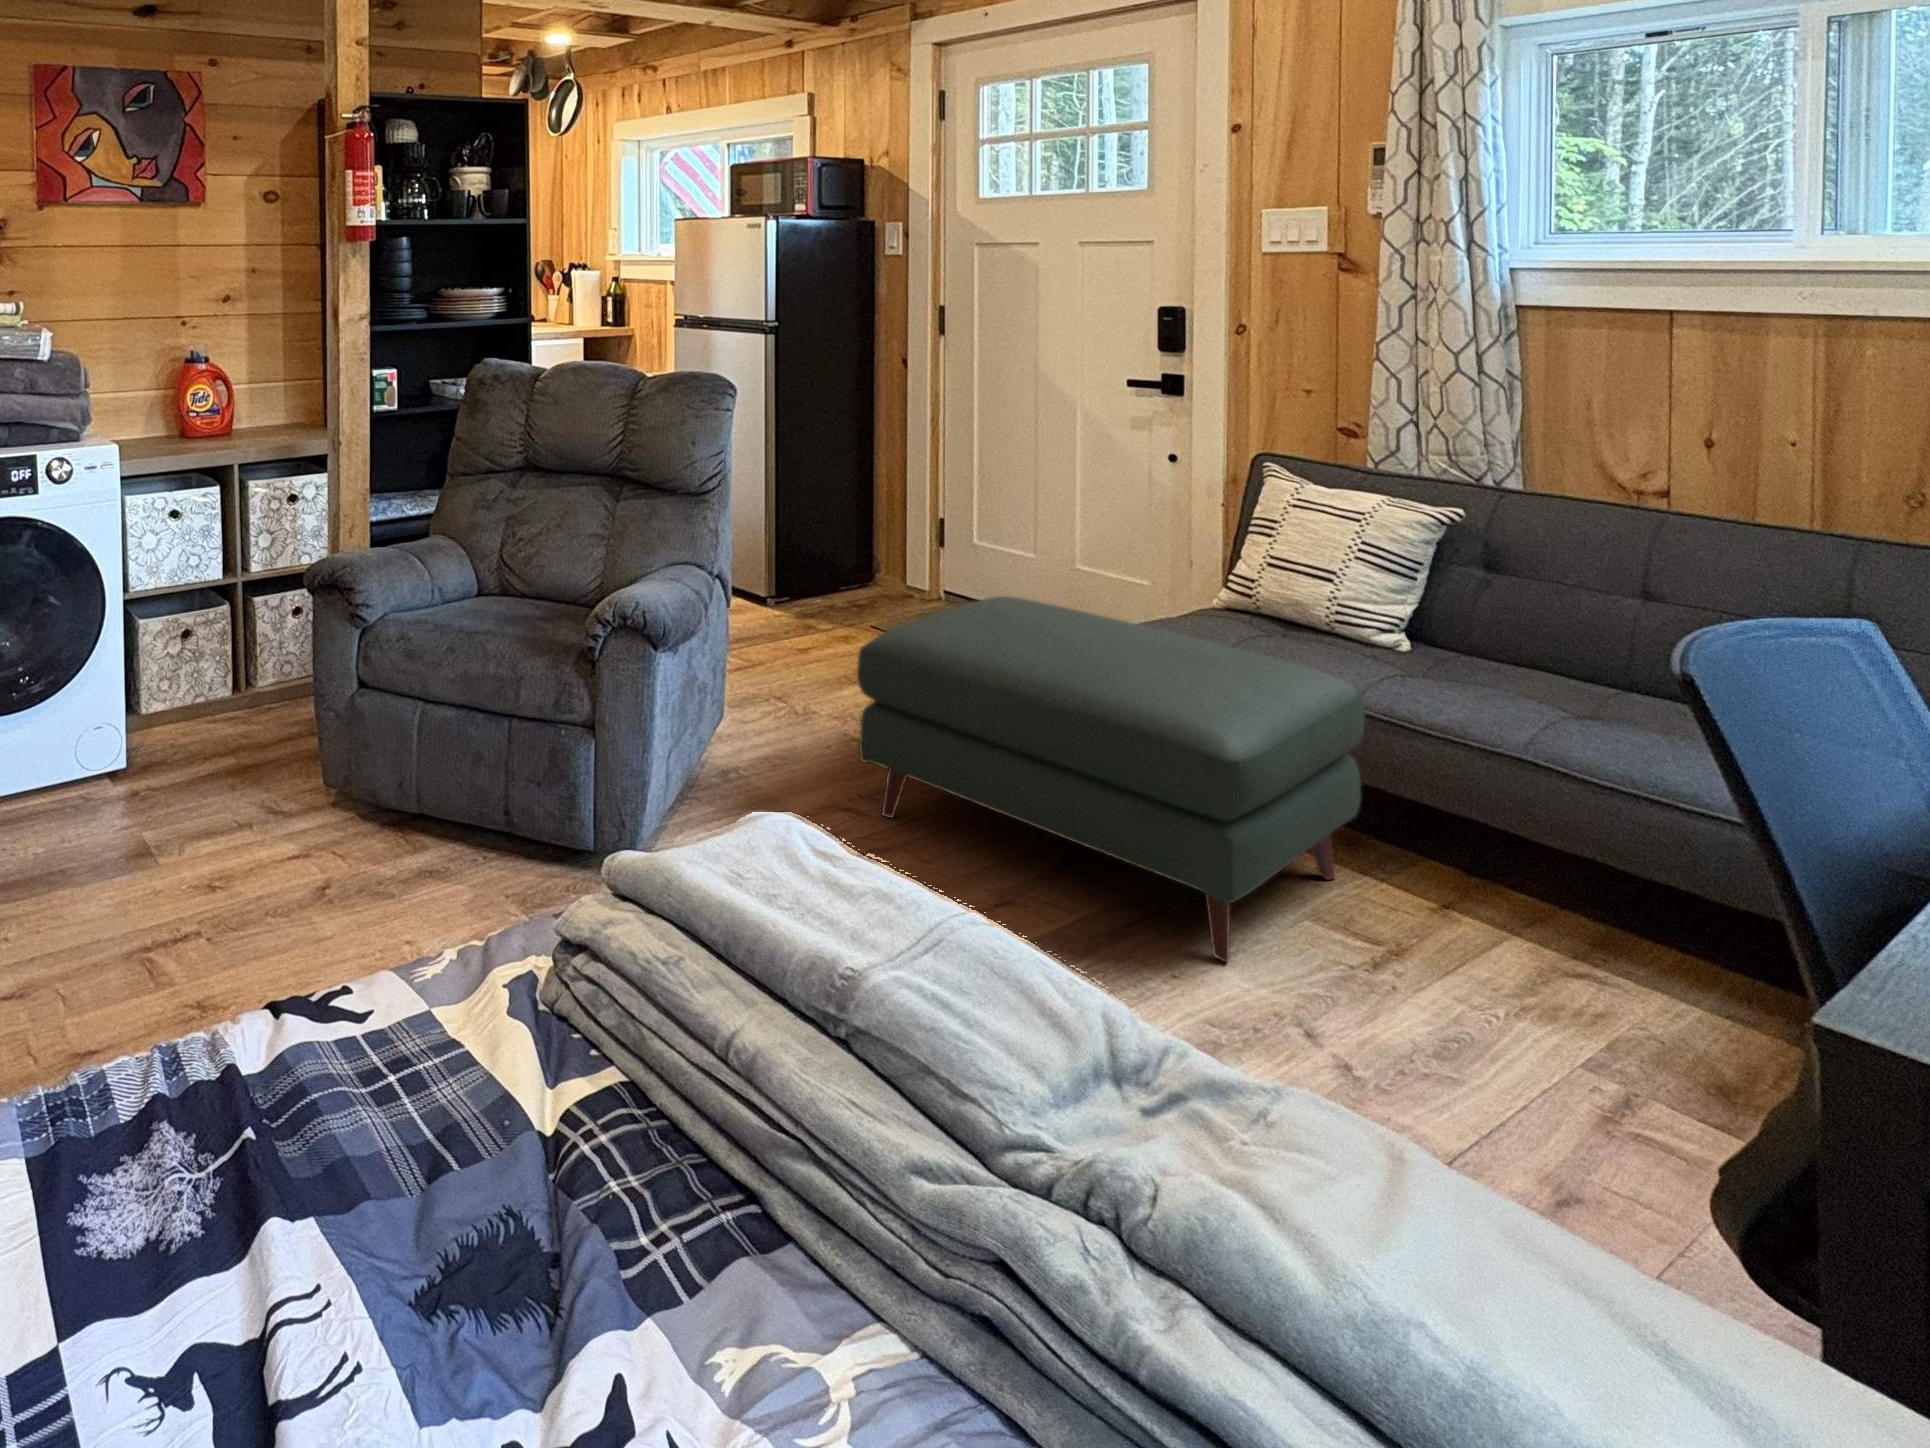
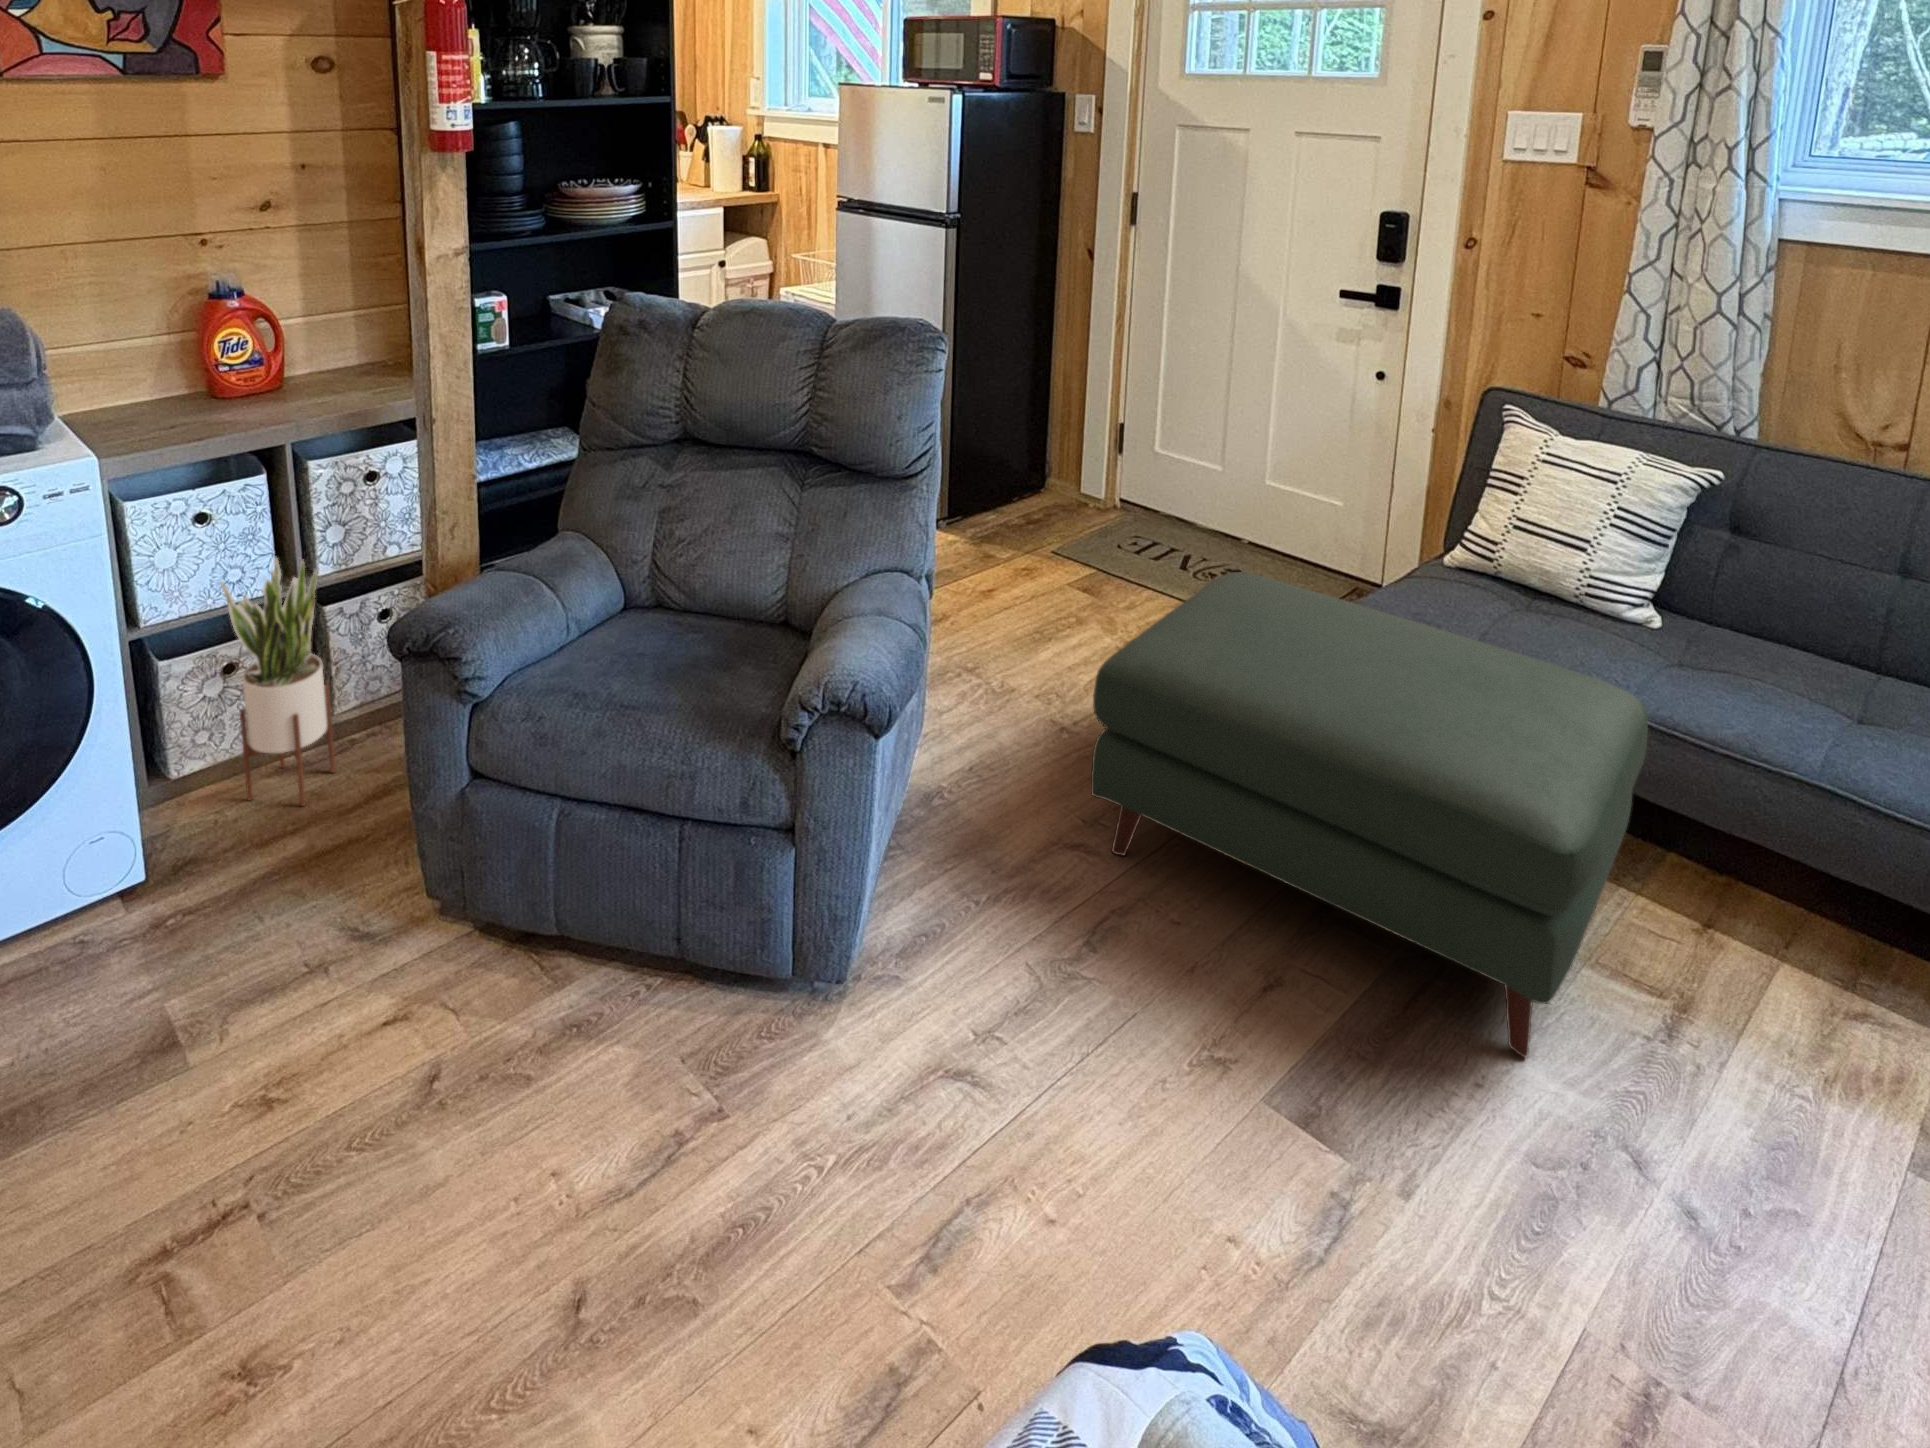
potted plant: none [188,543,257,740] -> present [220,558,335,806]

